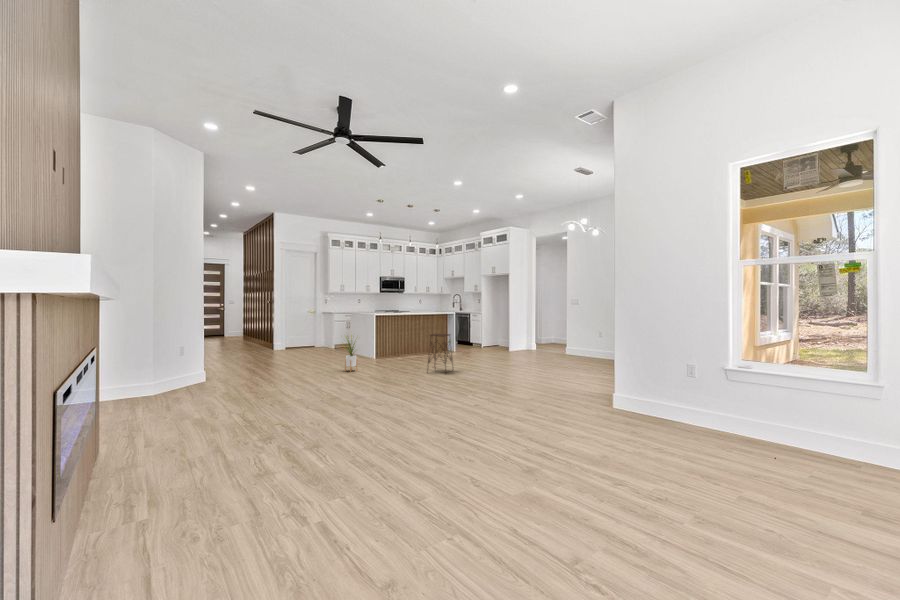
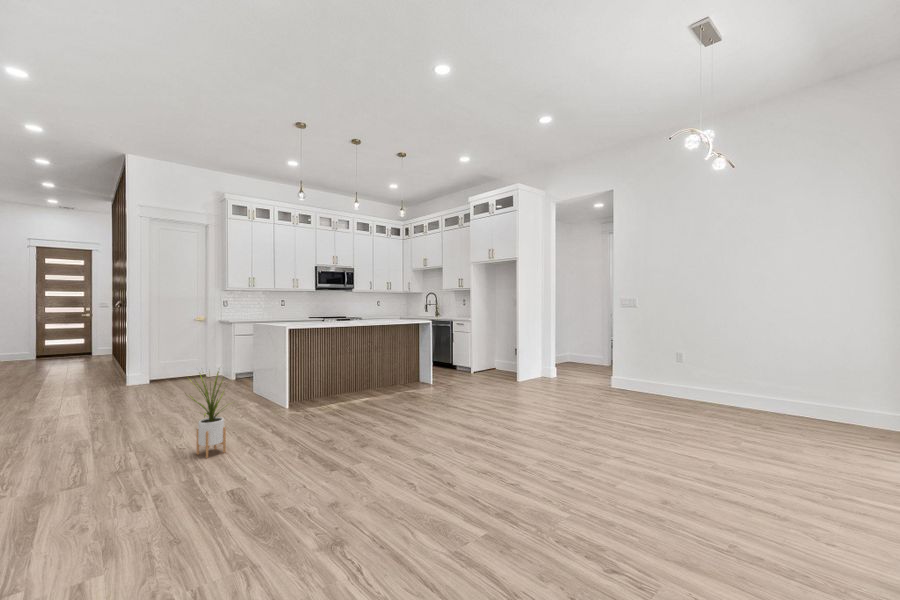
side table: present [428,334,452,364] -> none [377,368,434,461]

